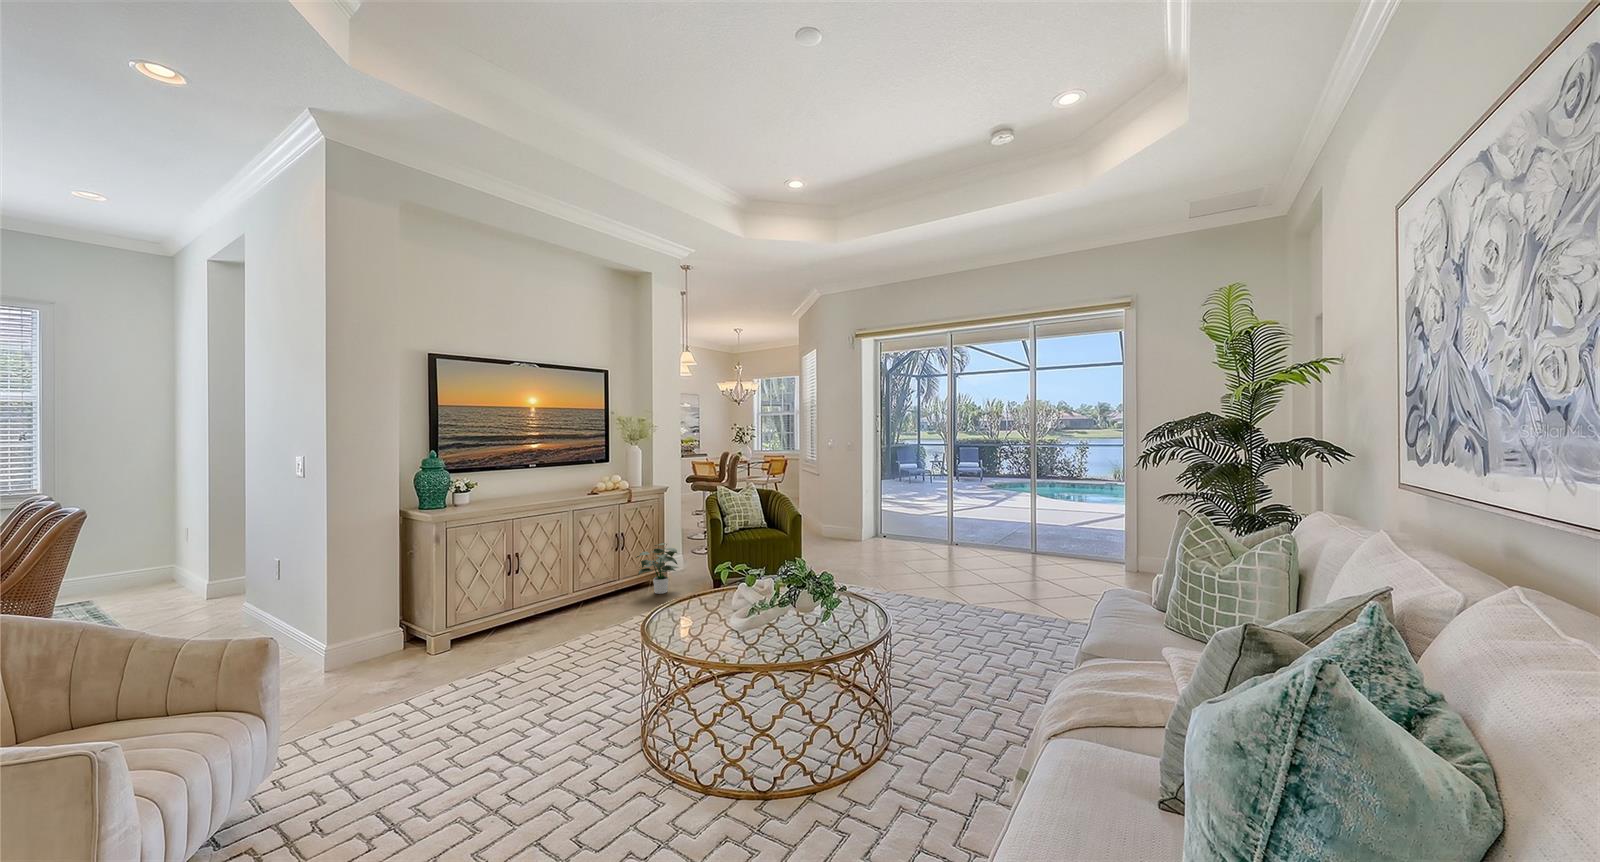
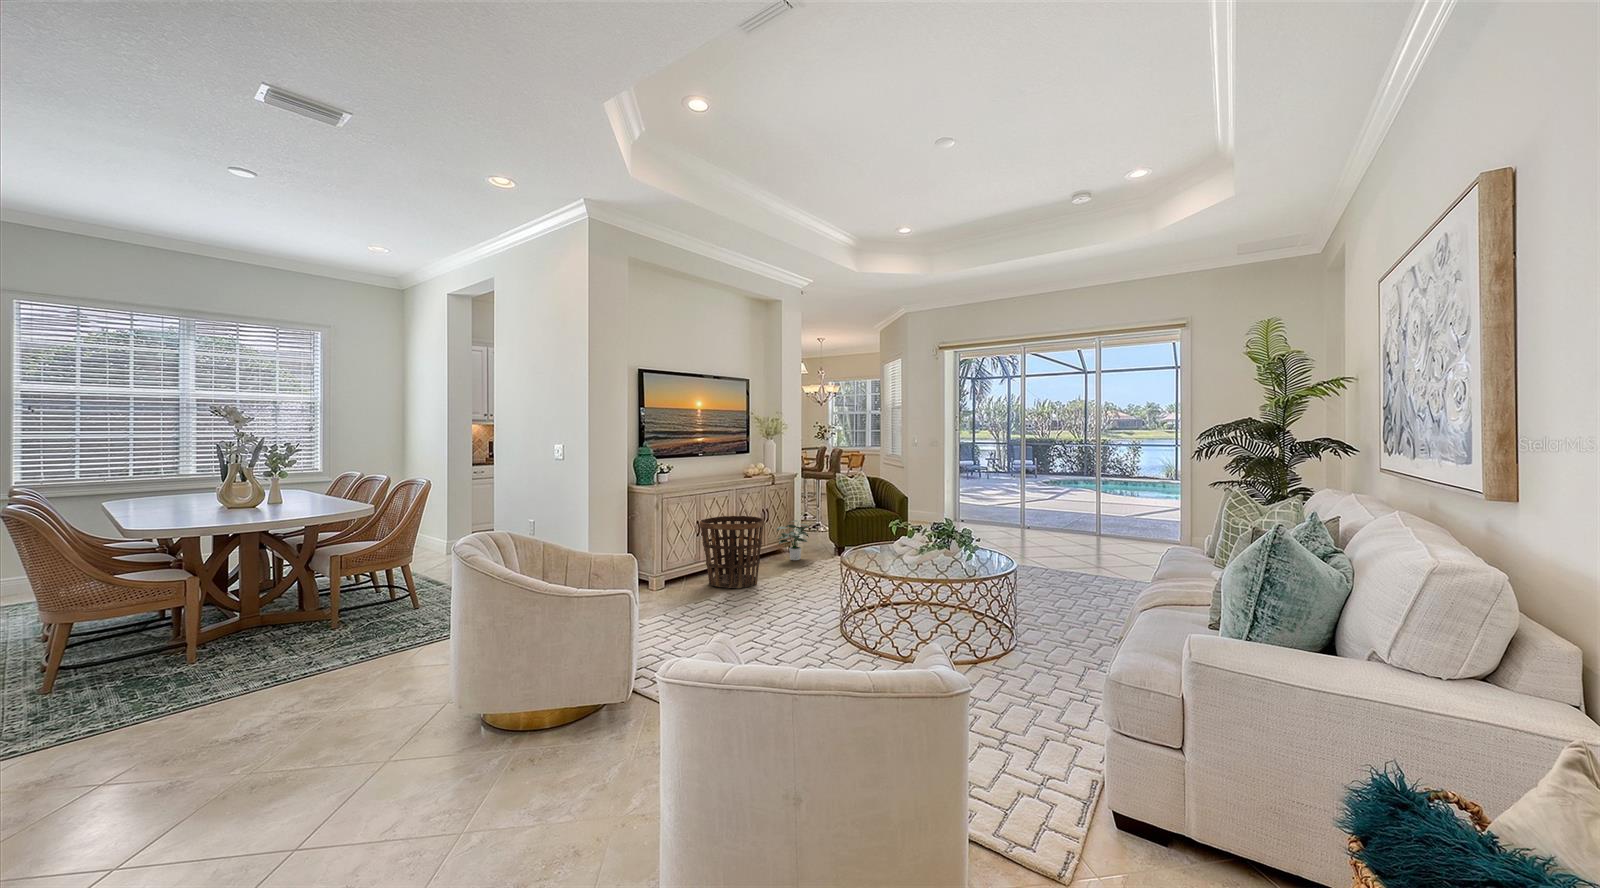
basket: none [504,543,596,644] -> present [700,516,764,588]

